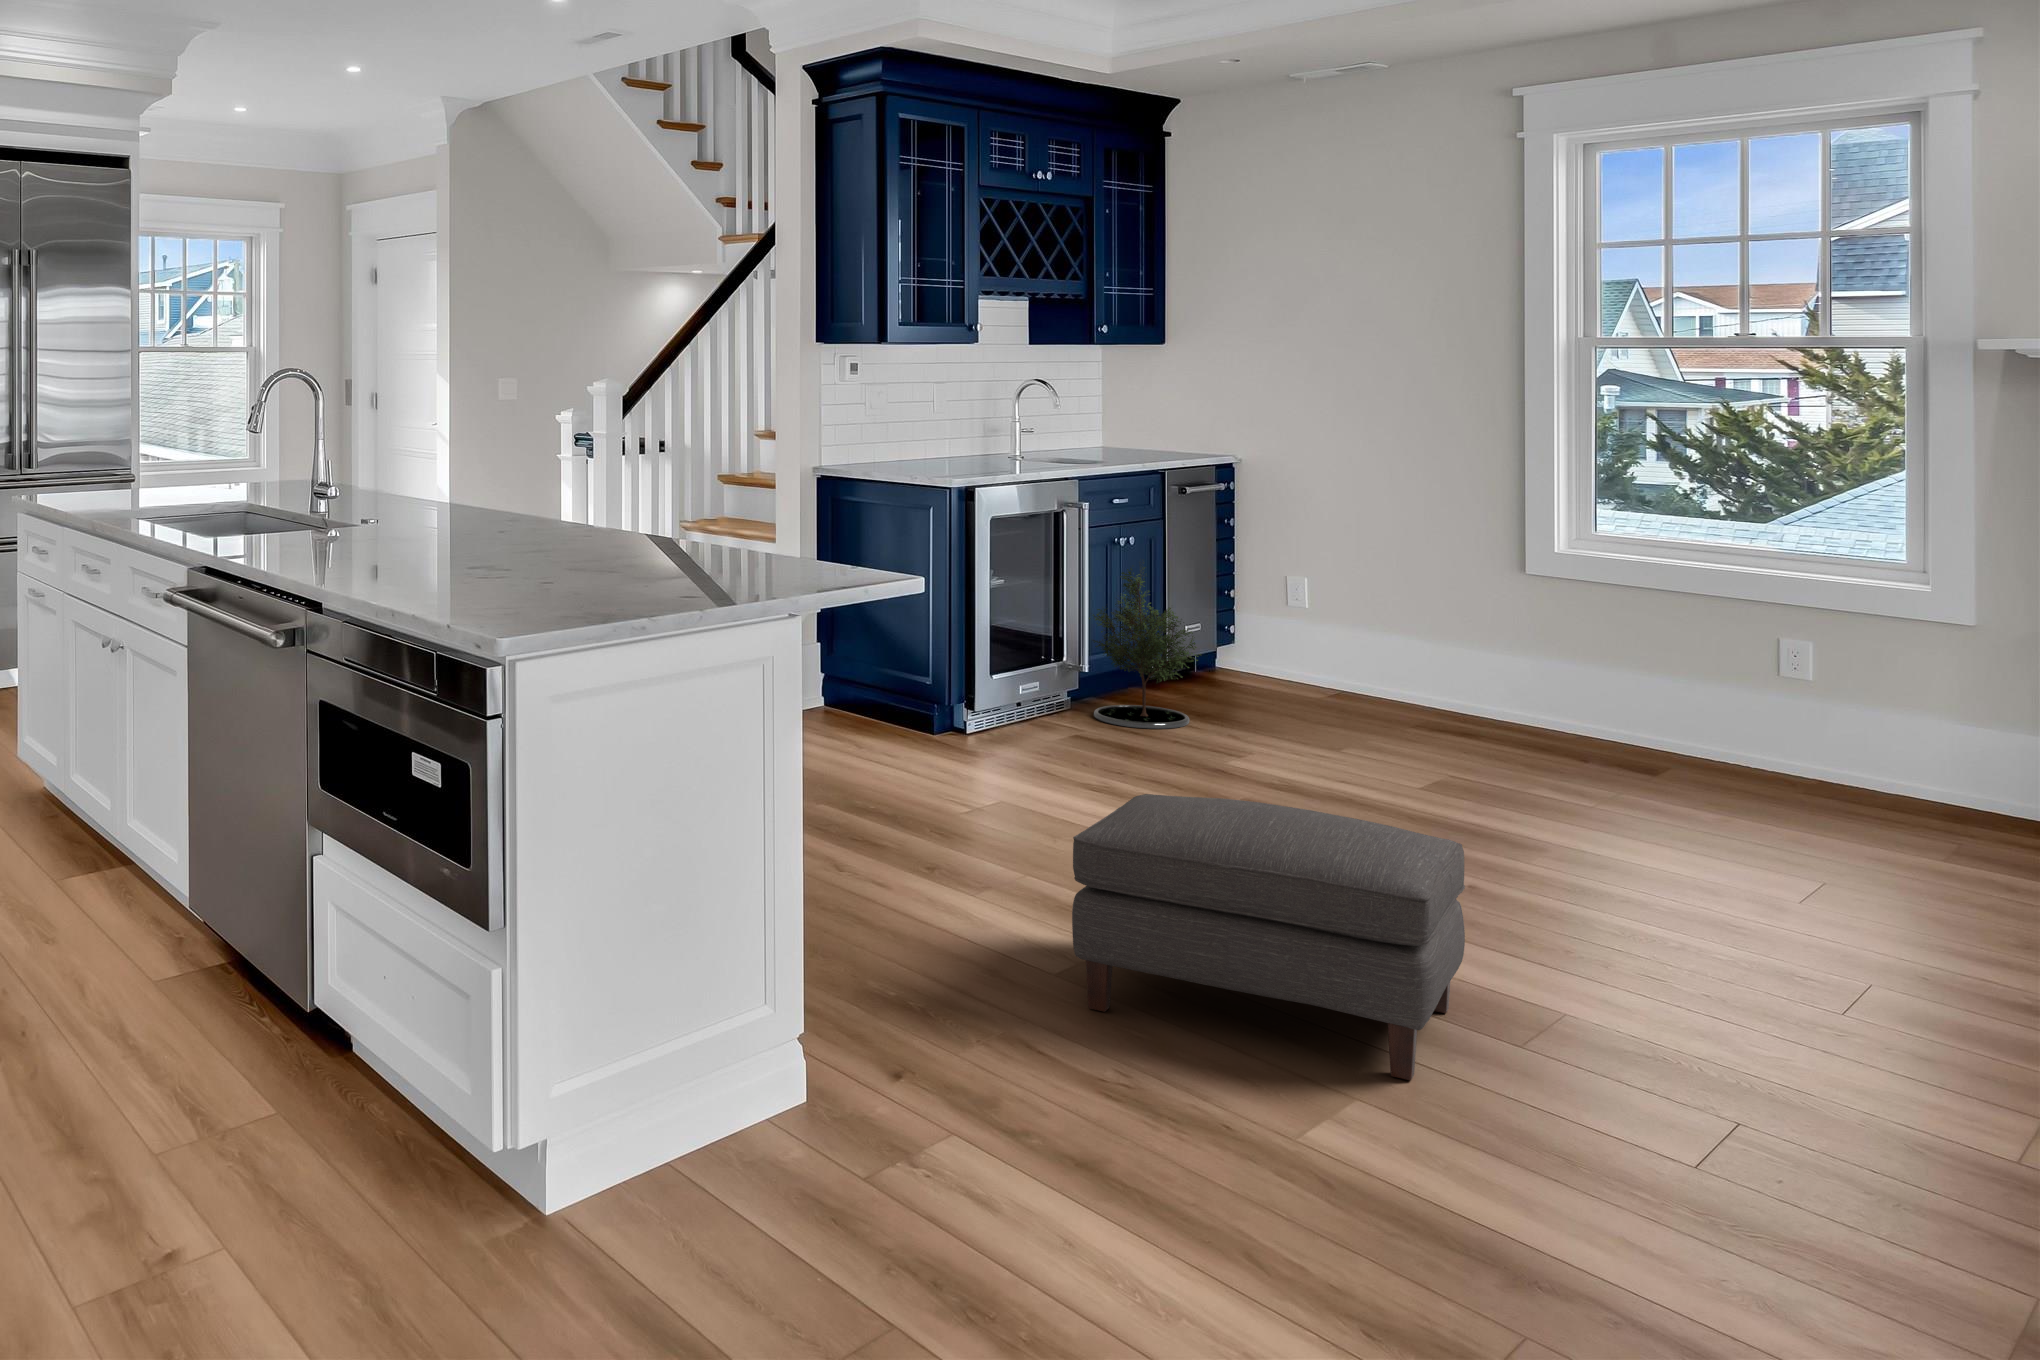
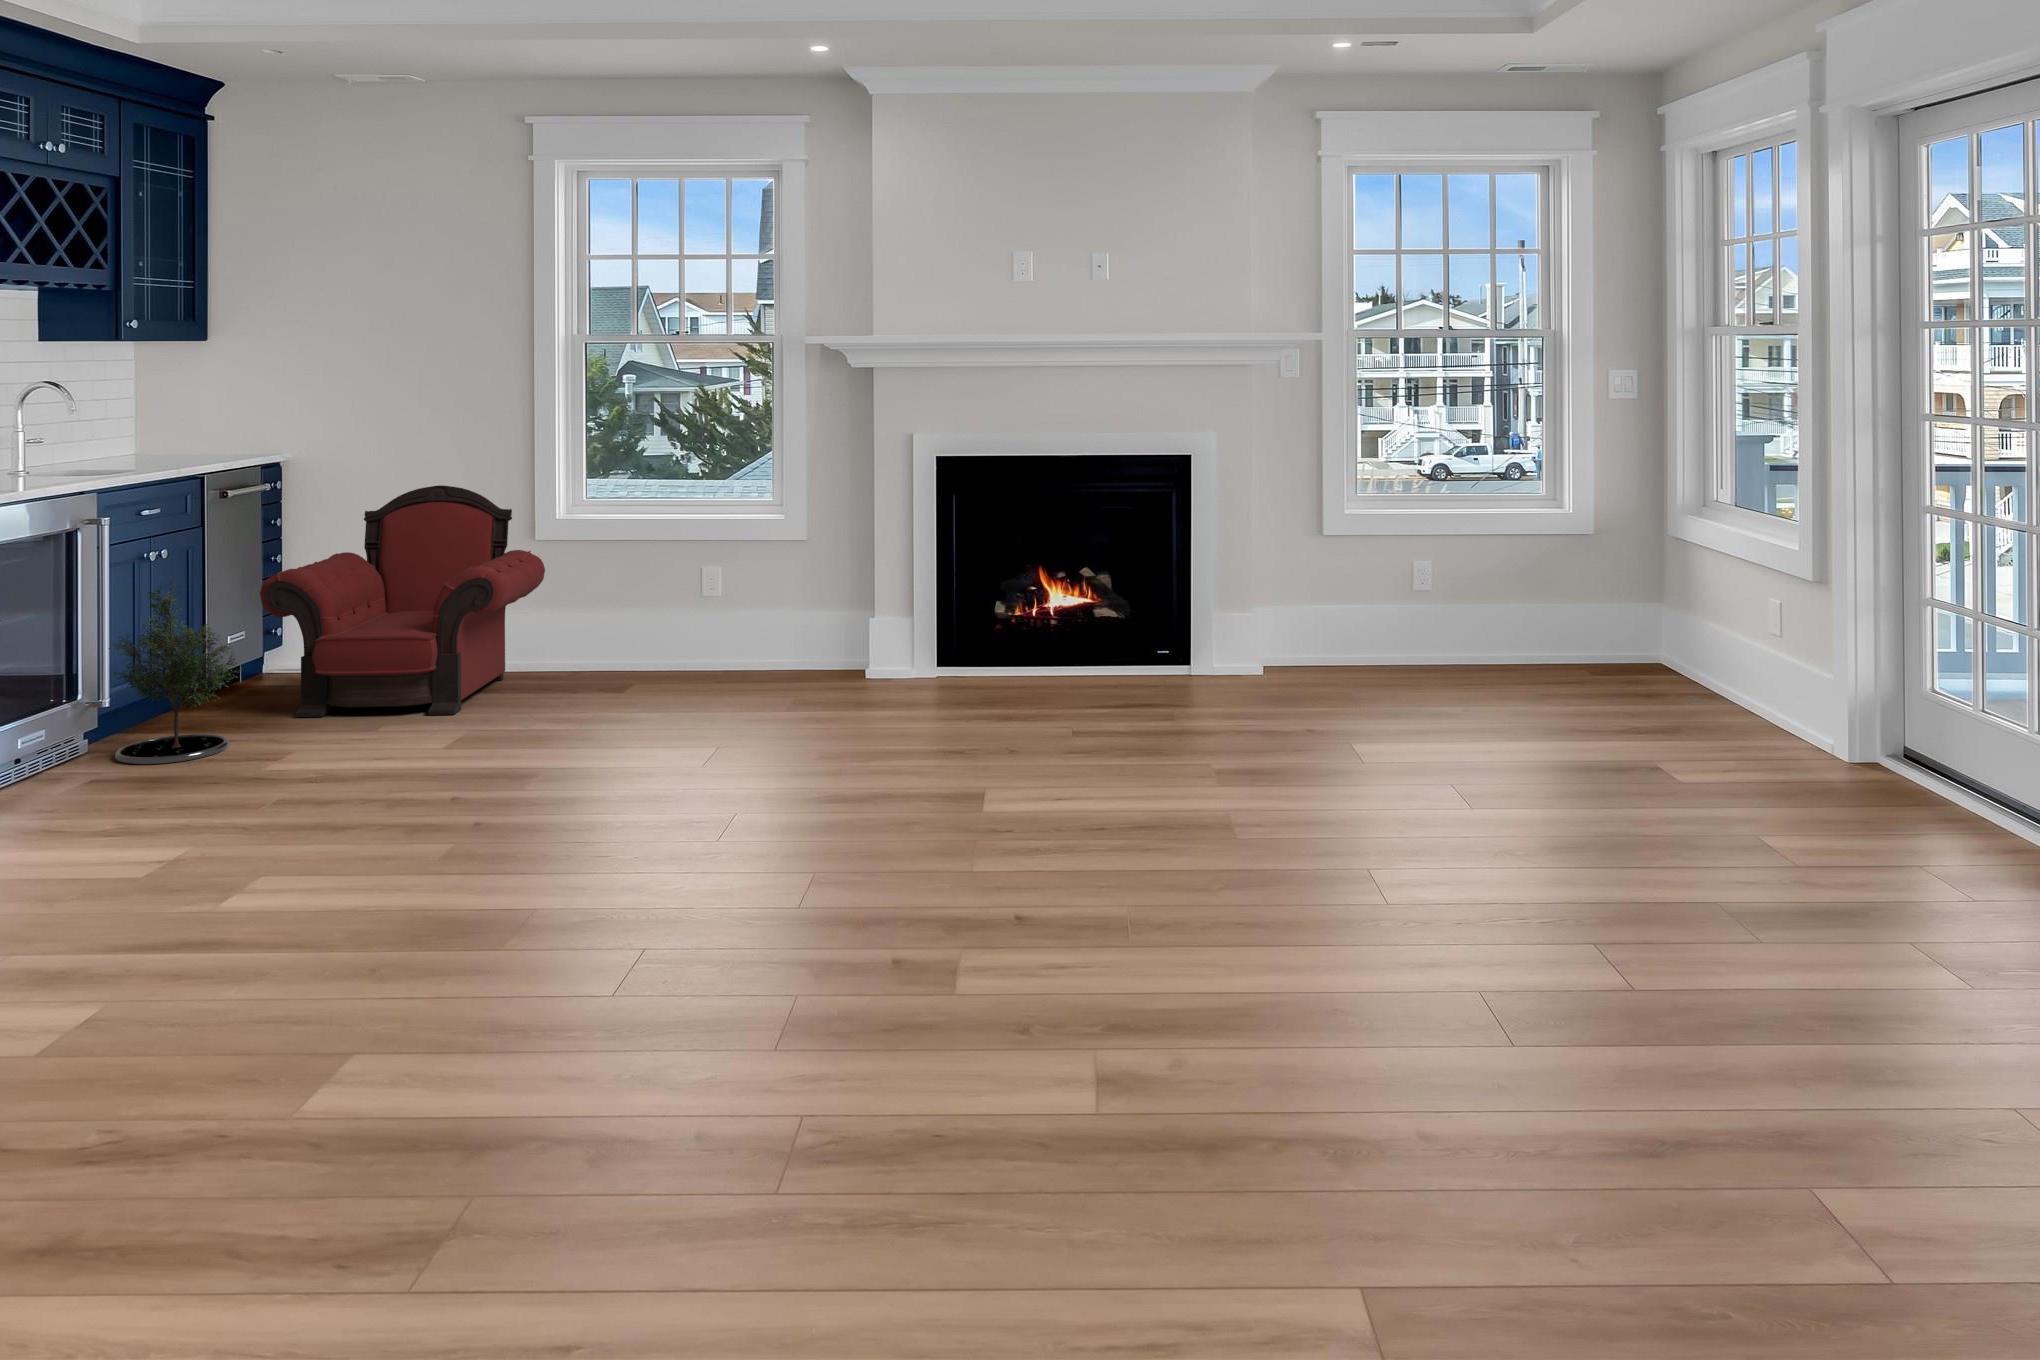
armchair: none [1216,497,1514,733] -> present [260,485,545,717]
ottoman: present [1072,794,1465,1080] -> none [47,846,512,1173]

